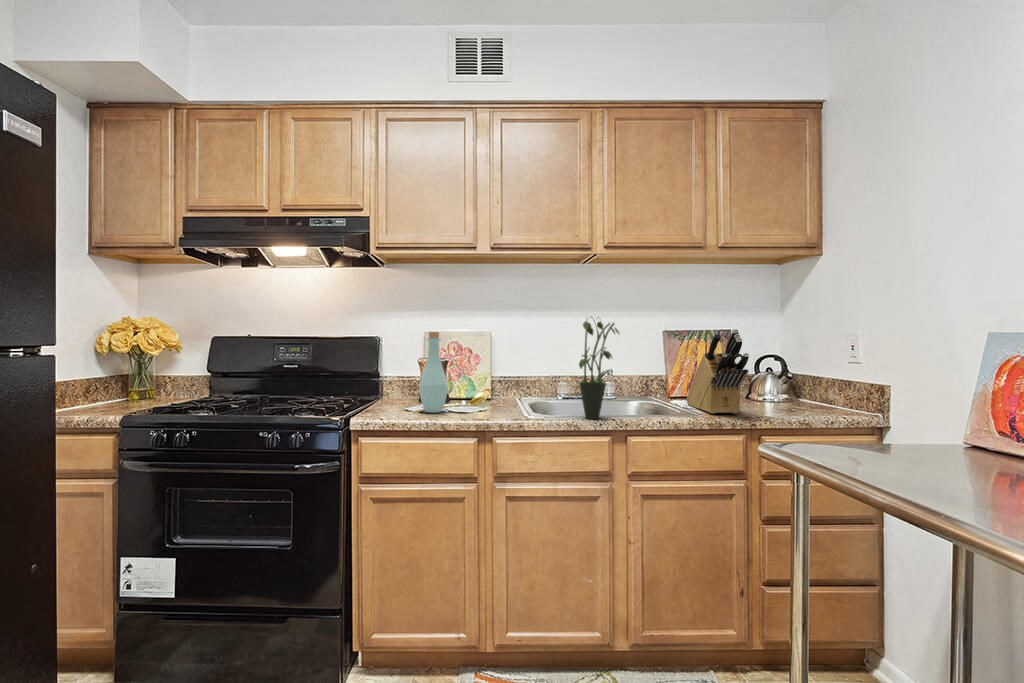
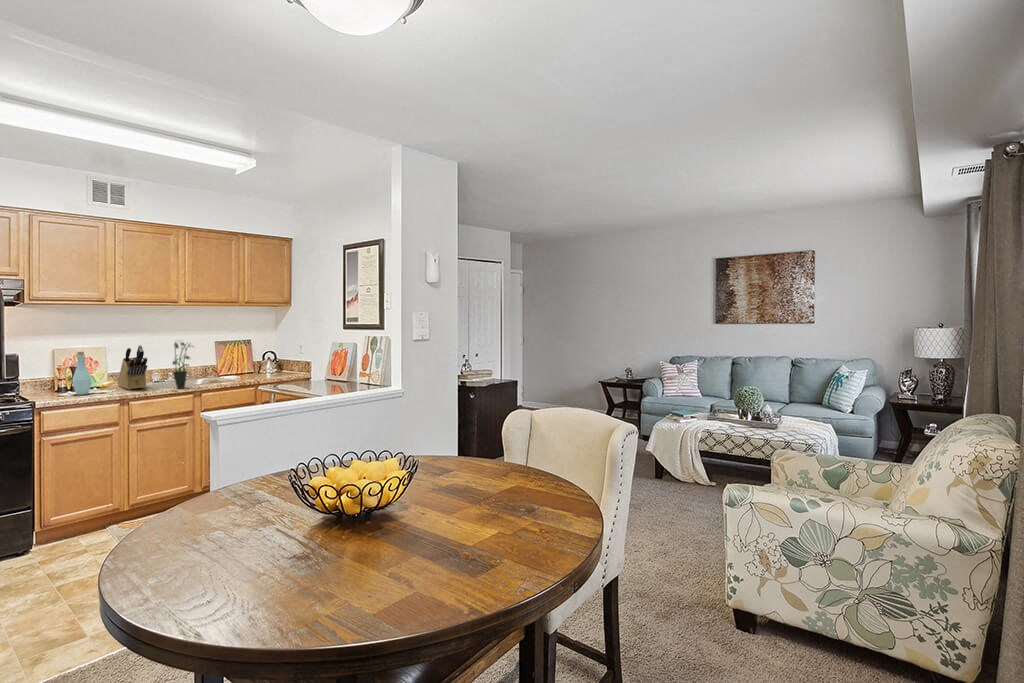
knife block: present [686,329,749,414] -> present [118,345,147,389]

